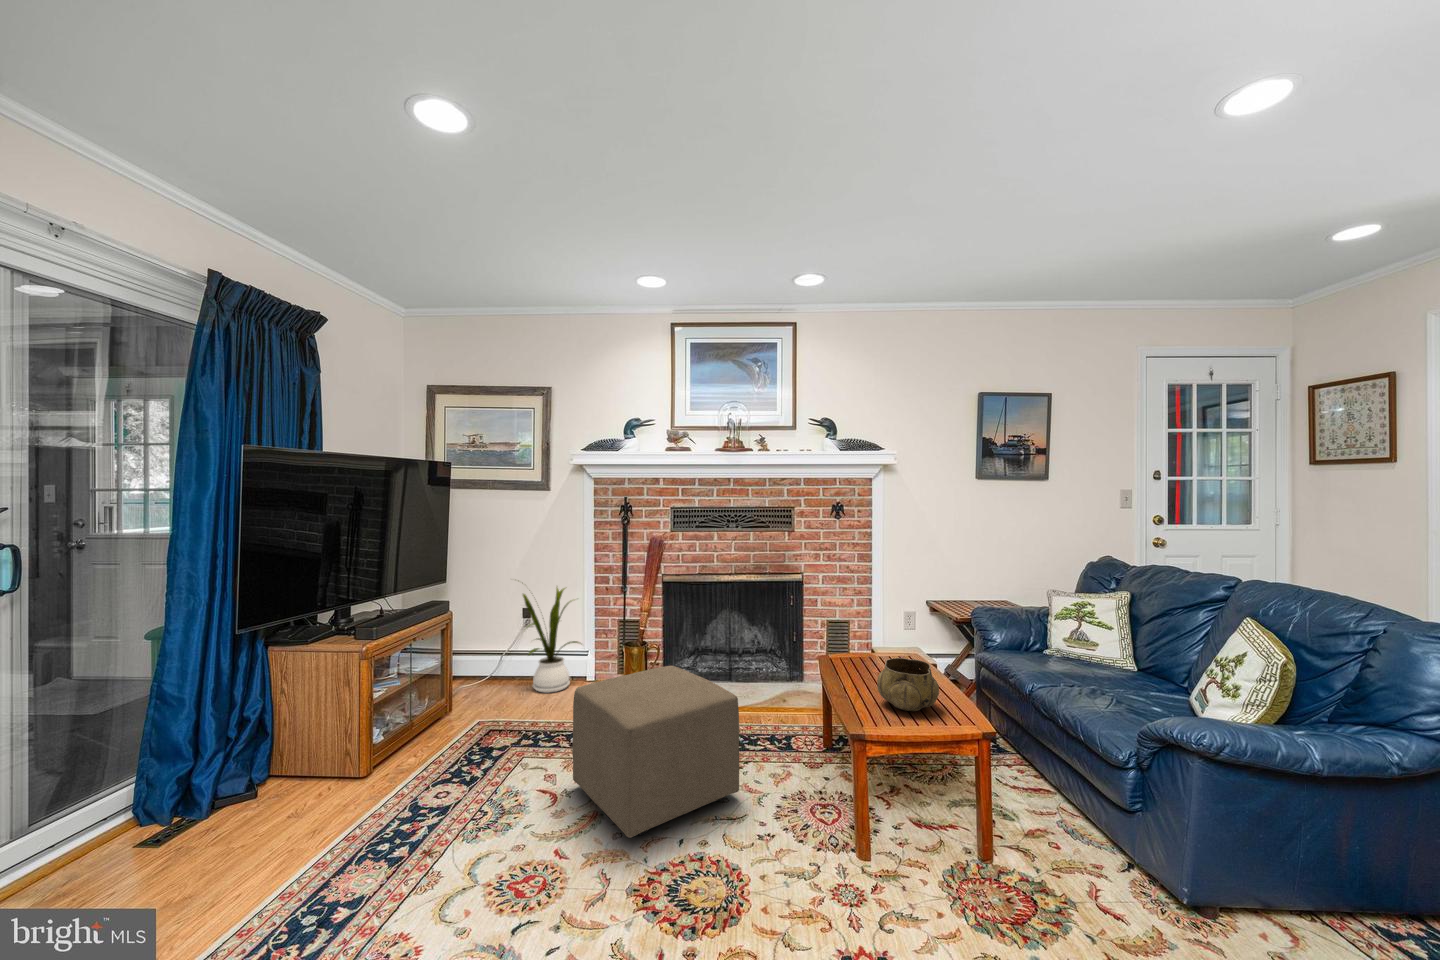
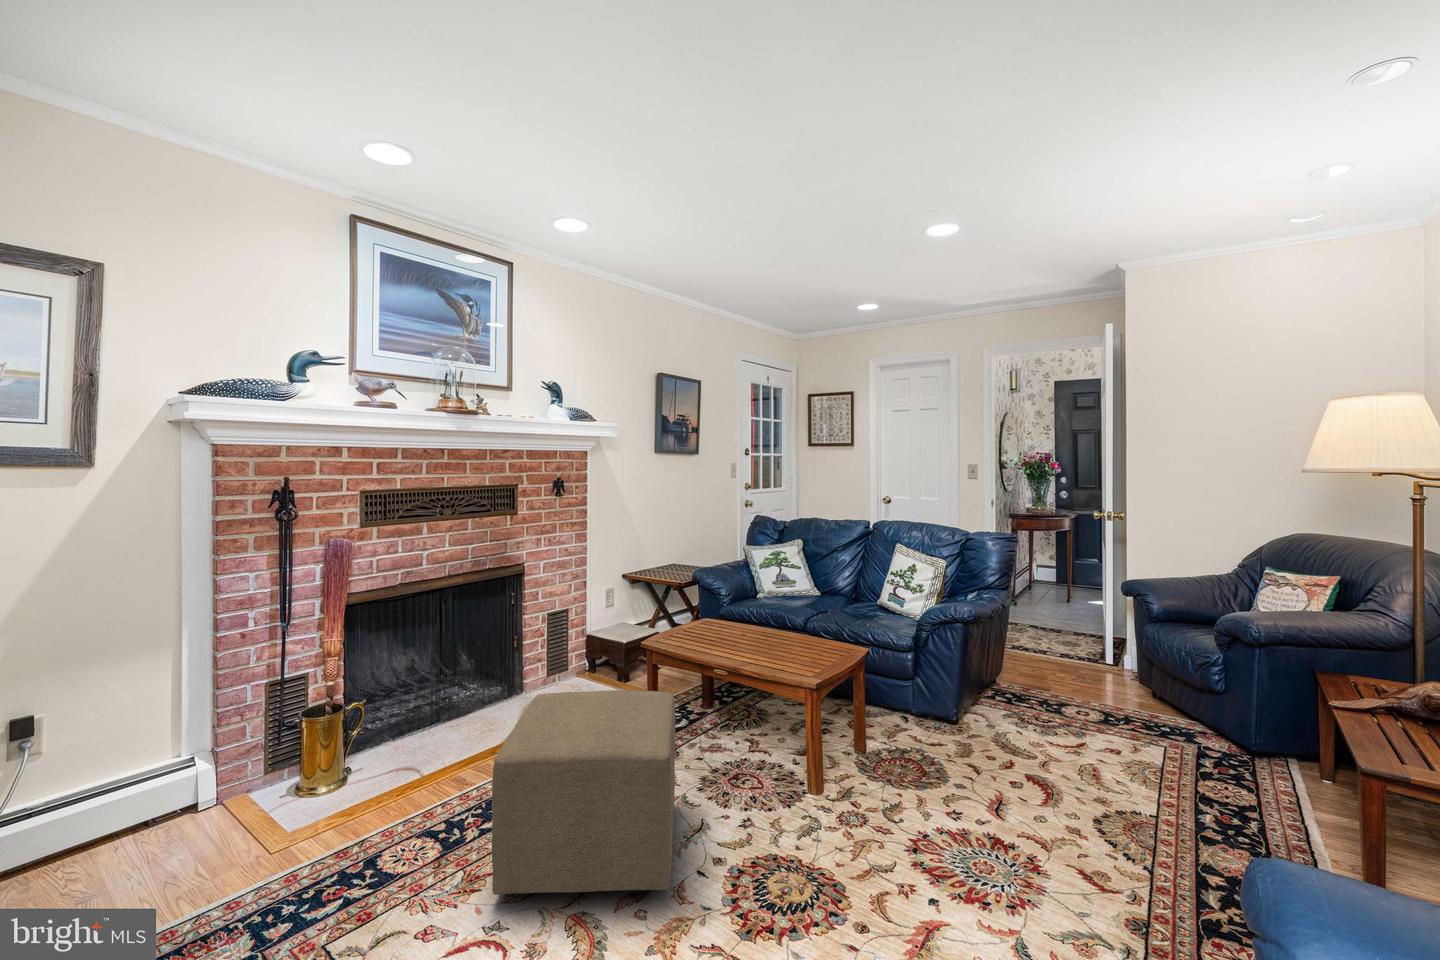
house plant: present [523,588,579,693] -> none [35,648,220,859]
decorative bowl: present [877,658,939,711] -> none [776,609,826,652]

